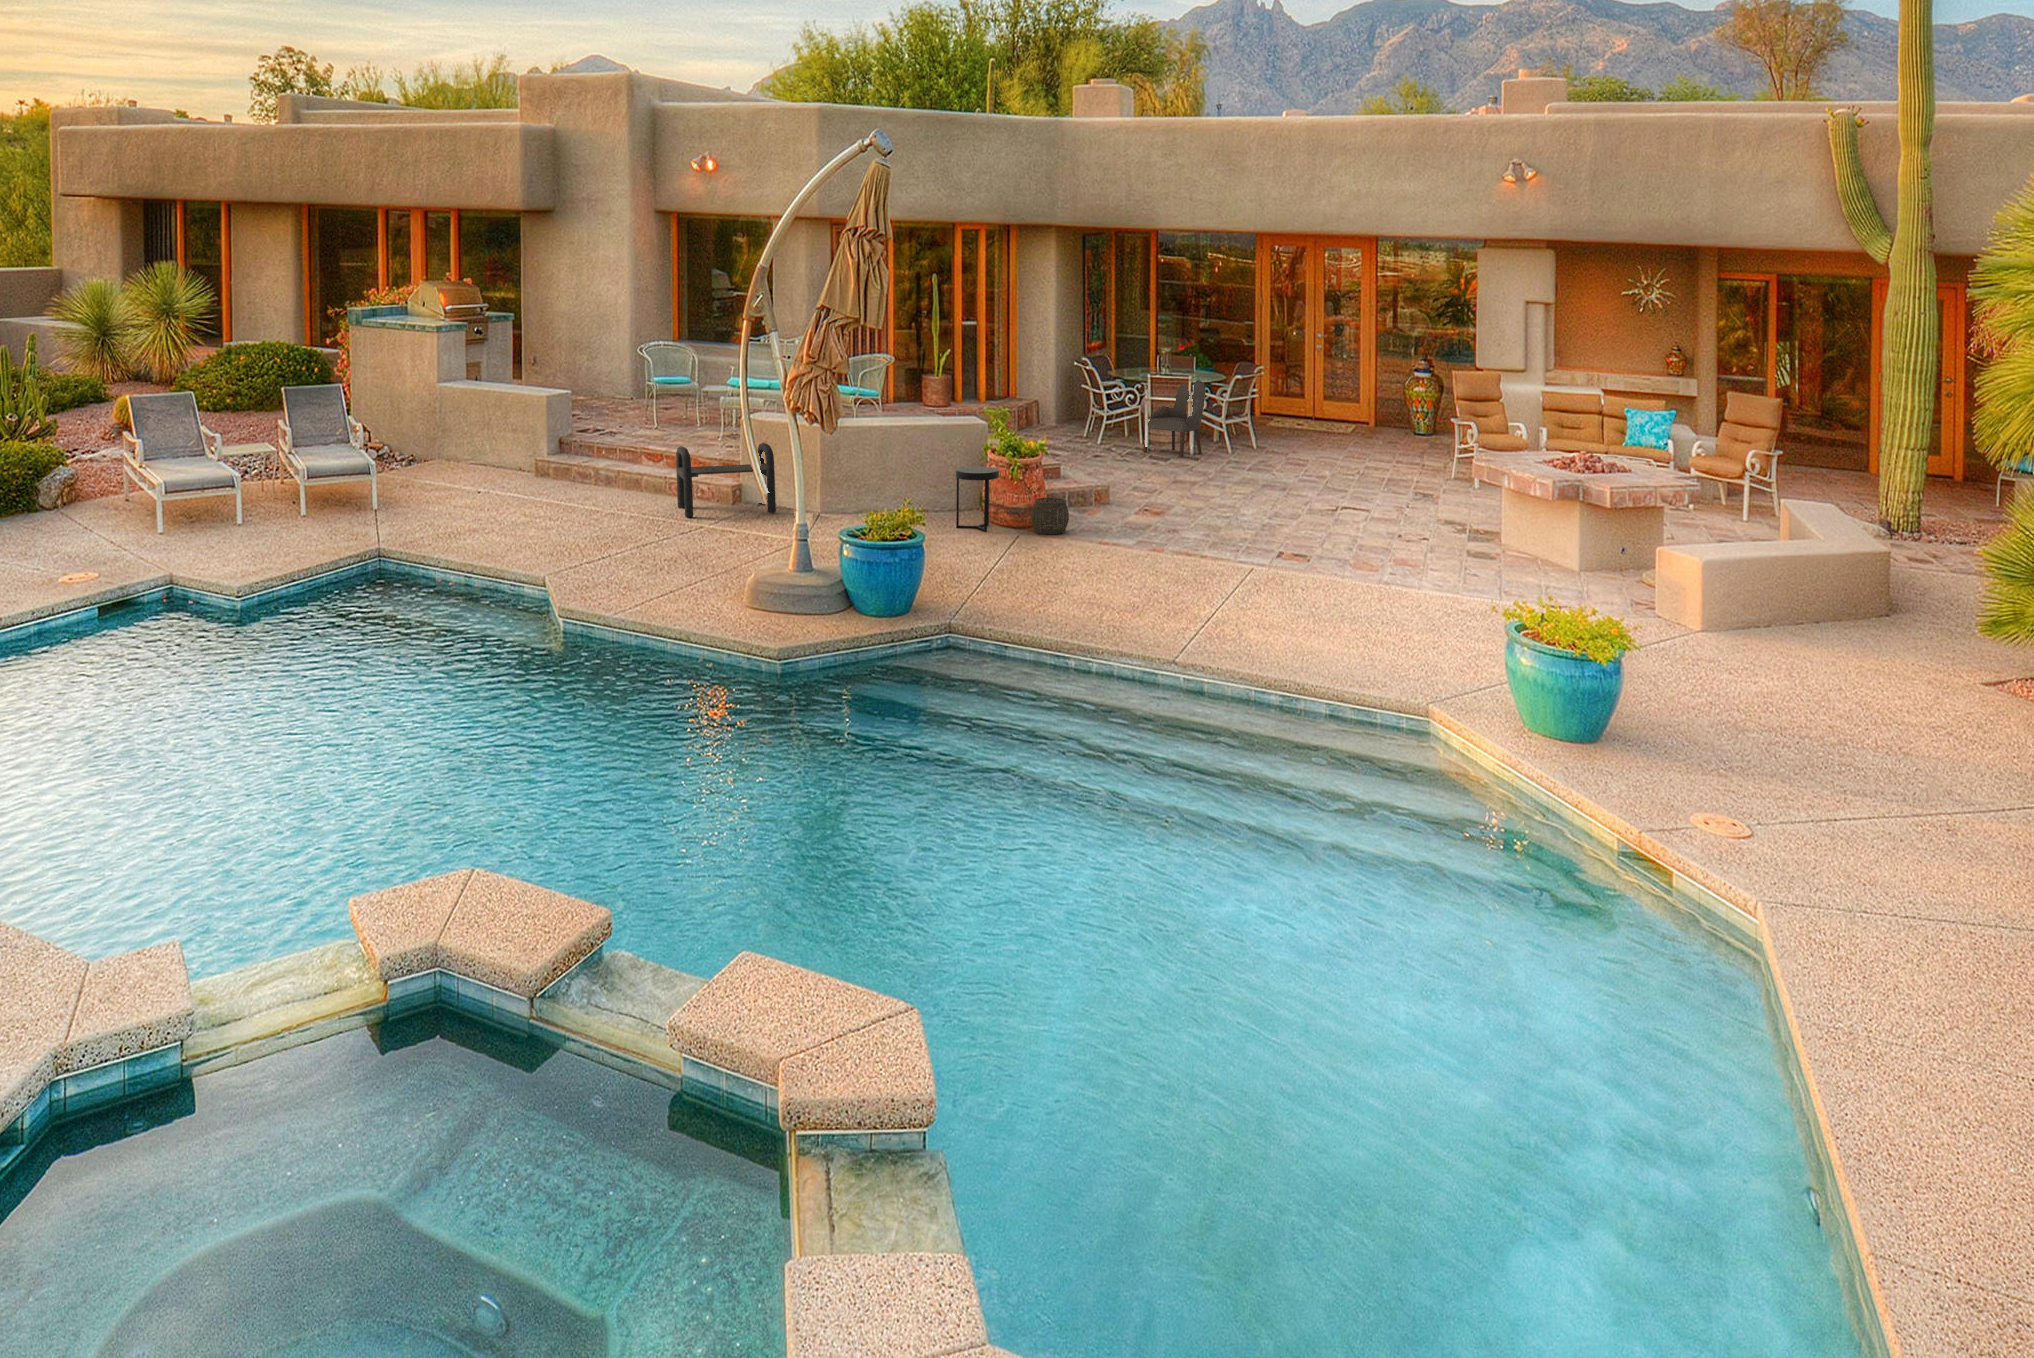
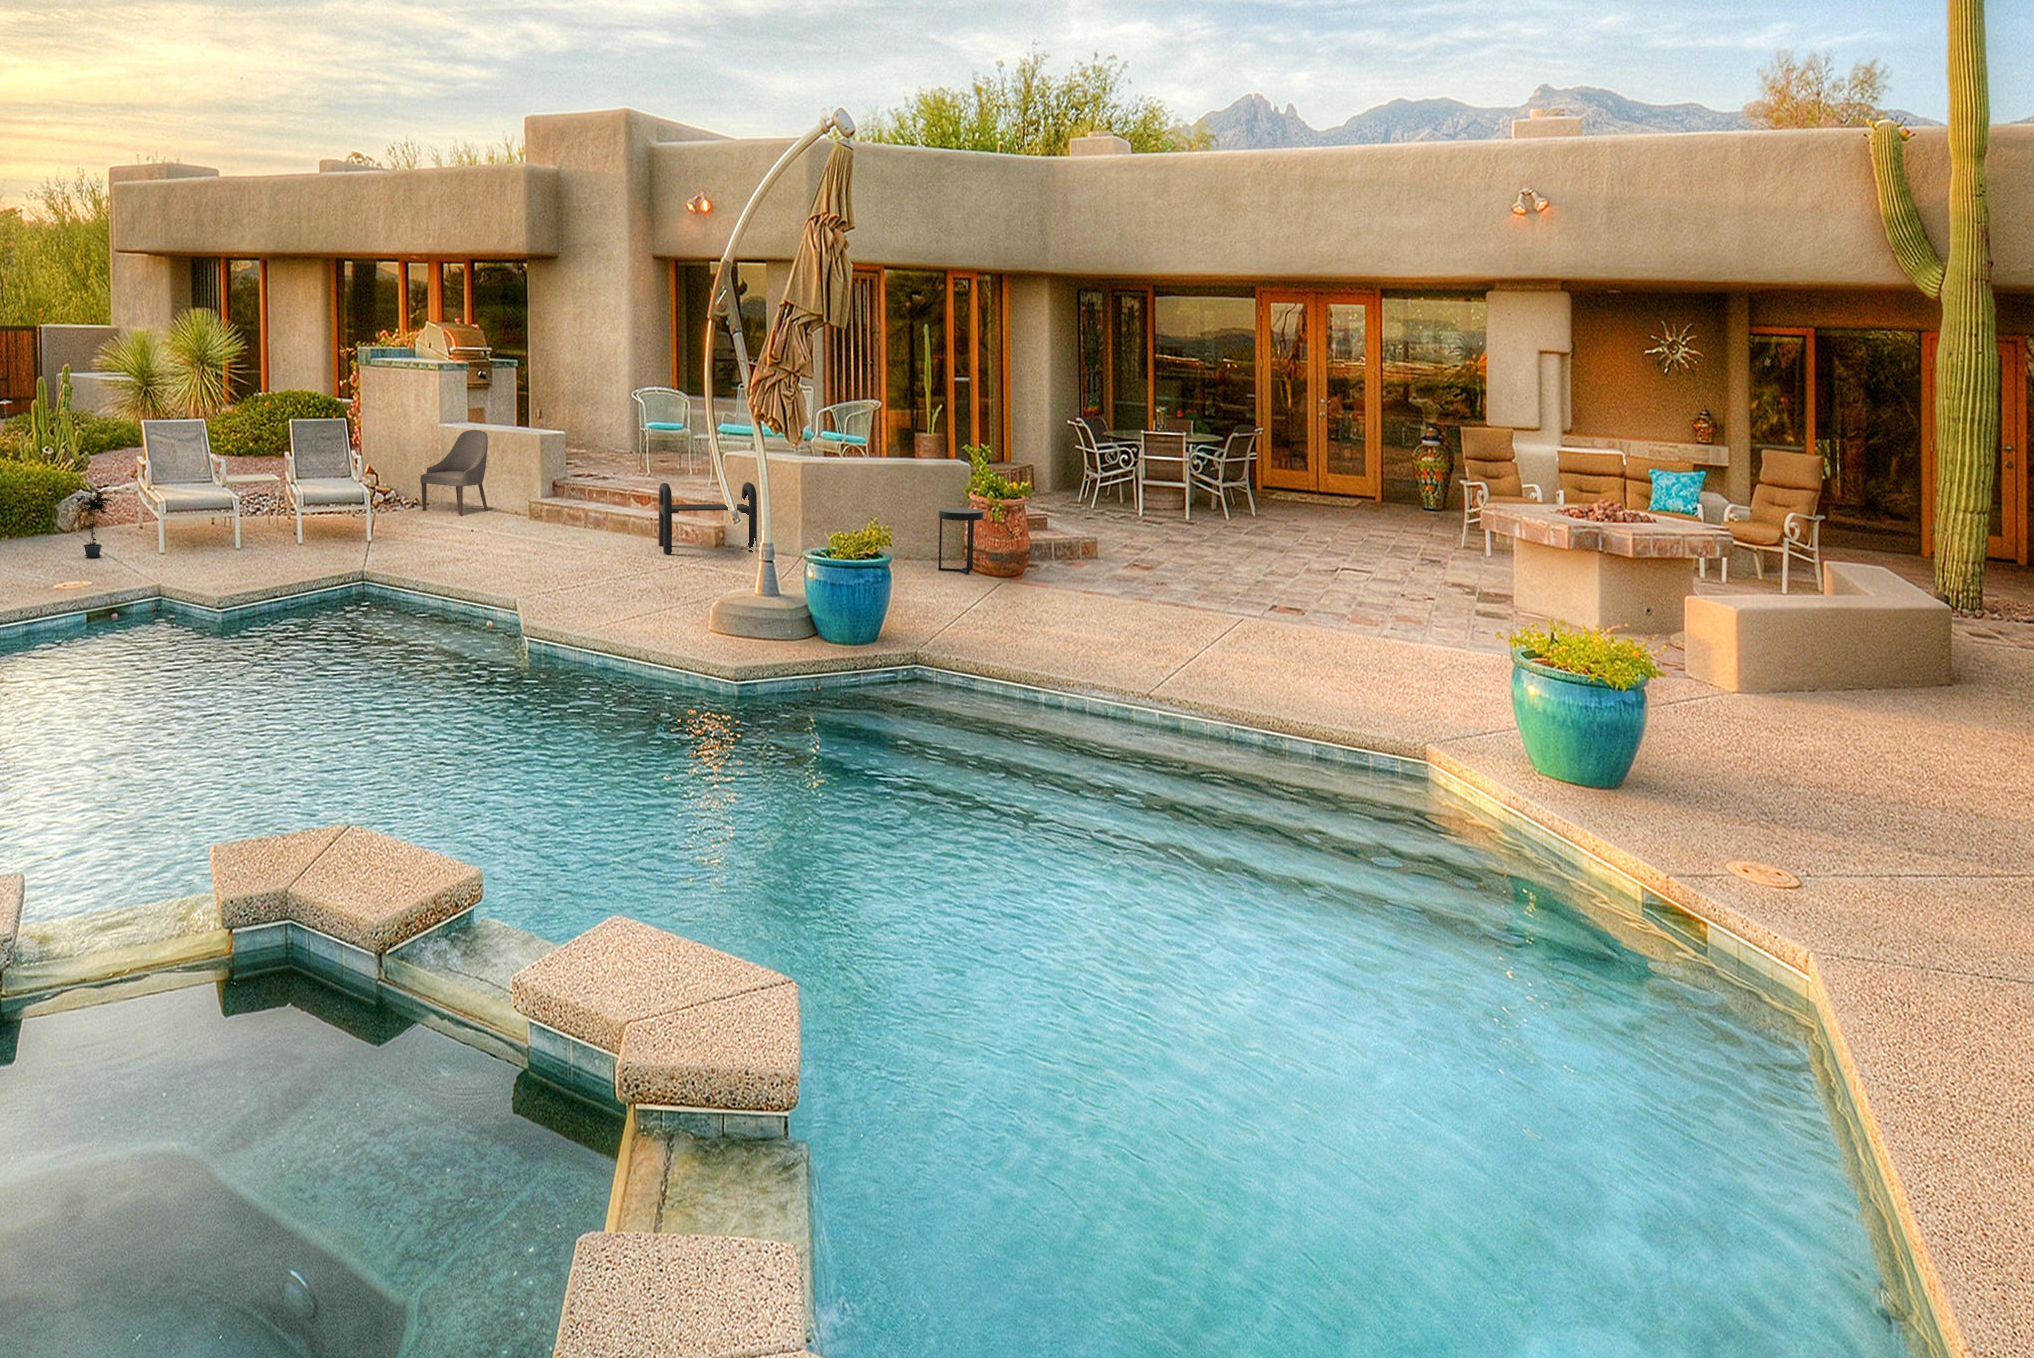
chair: present [1143,380,1205,458] -> present [420,430,488,515]
potted plant: none [97,474,138,544] -> present [76,489,113,558]
woven basket: present [1031,498,1069,534] -> none [1016,541,1056,579]

